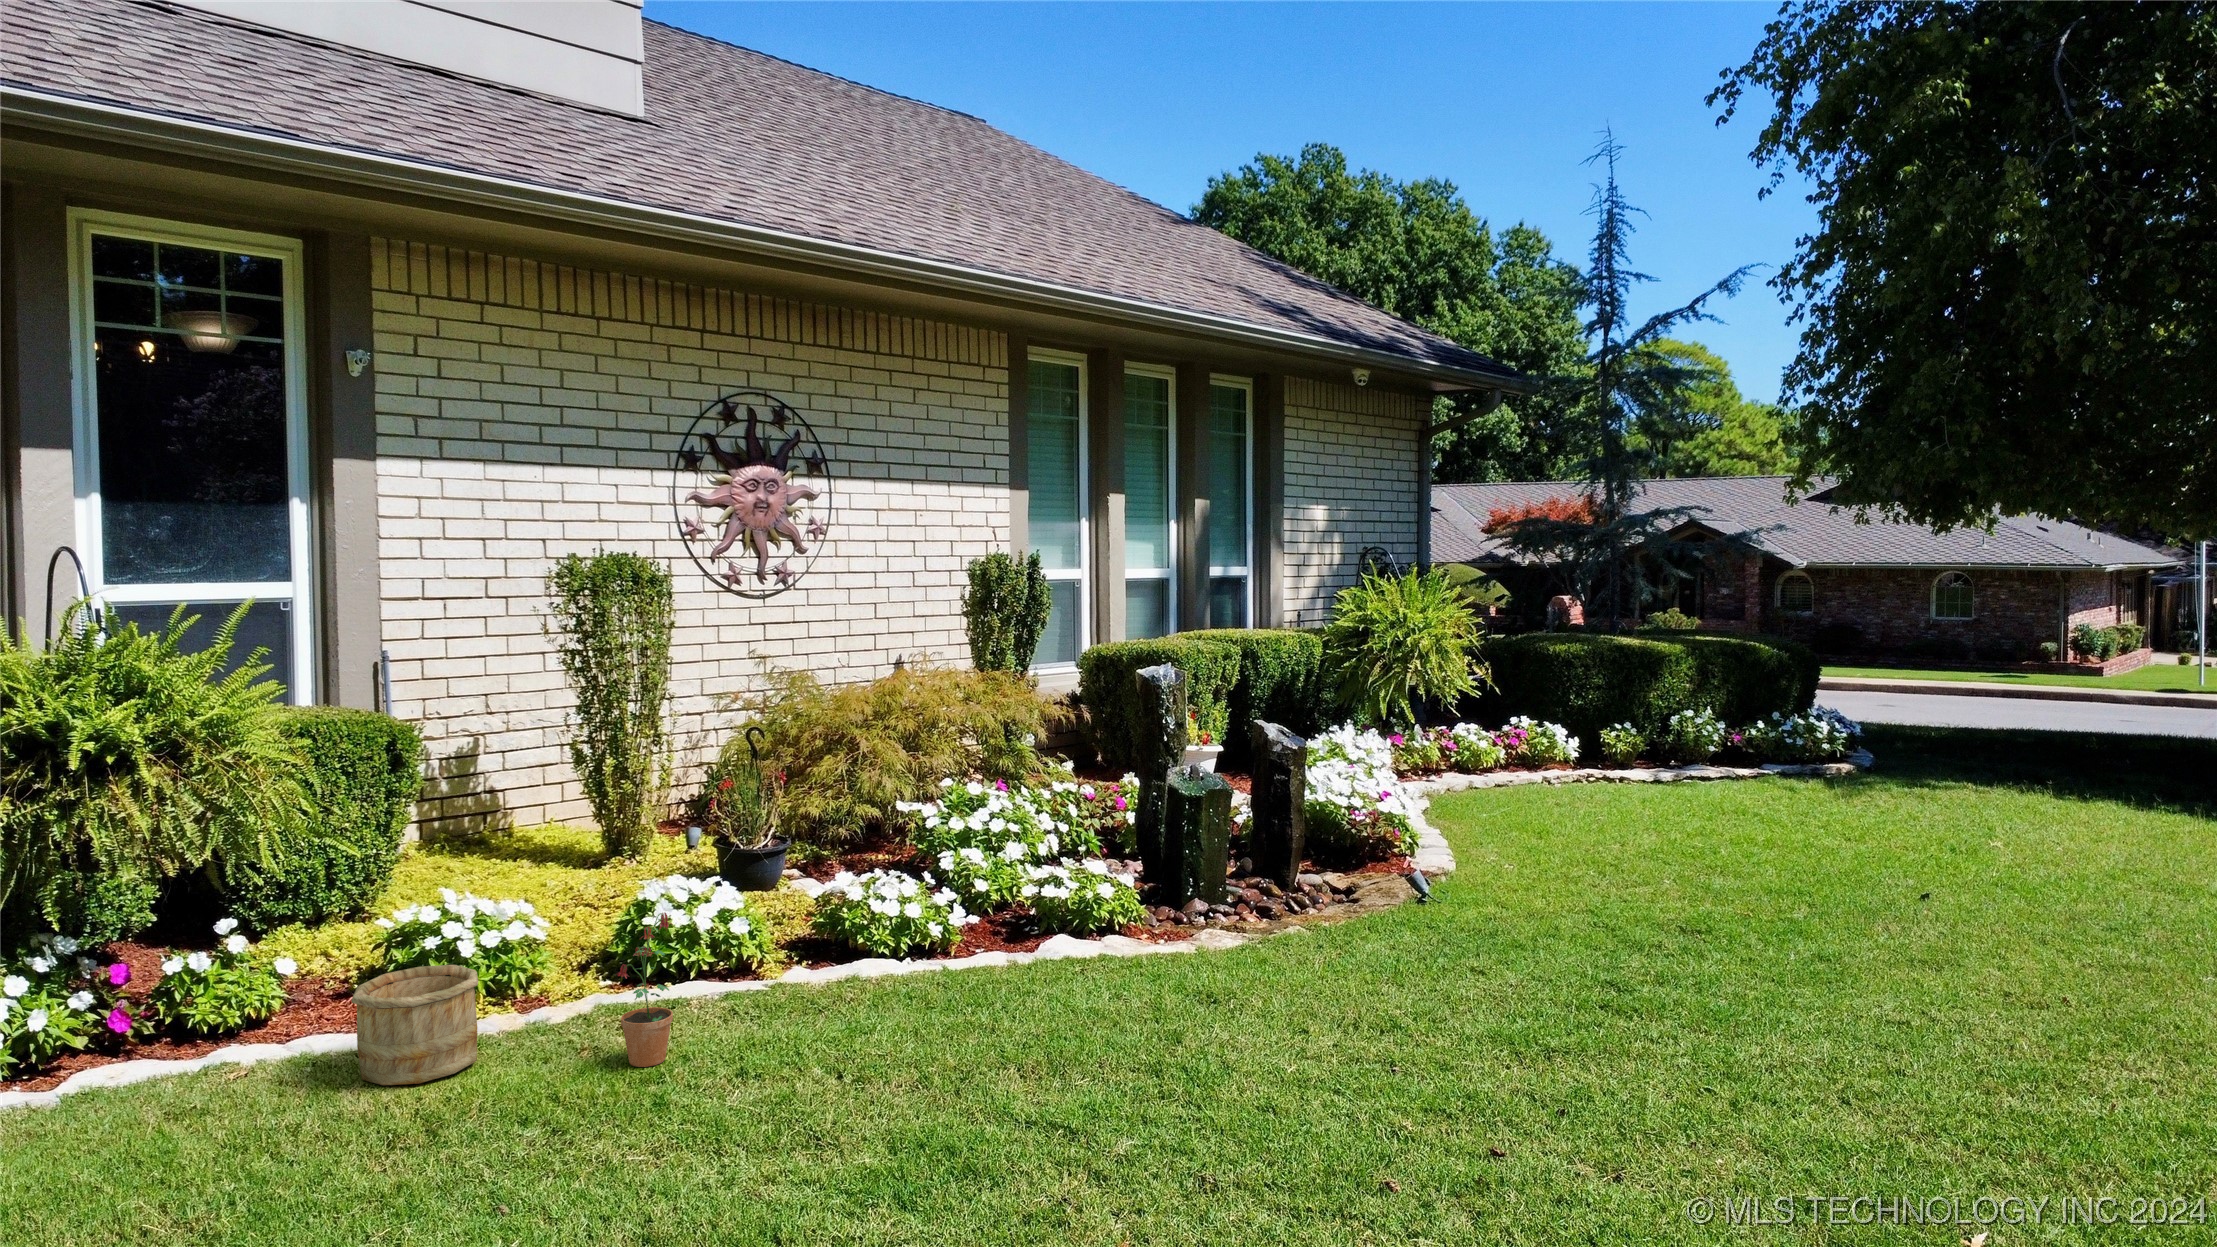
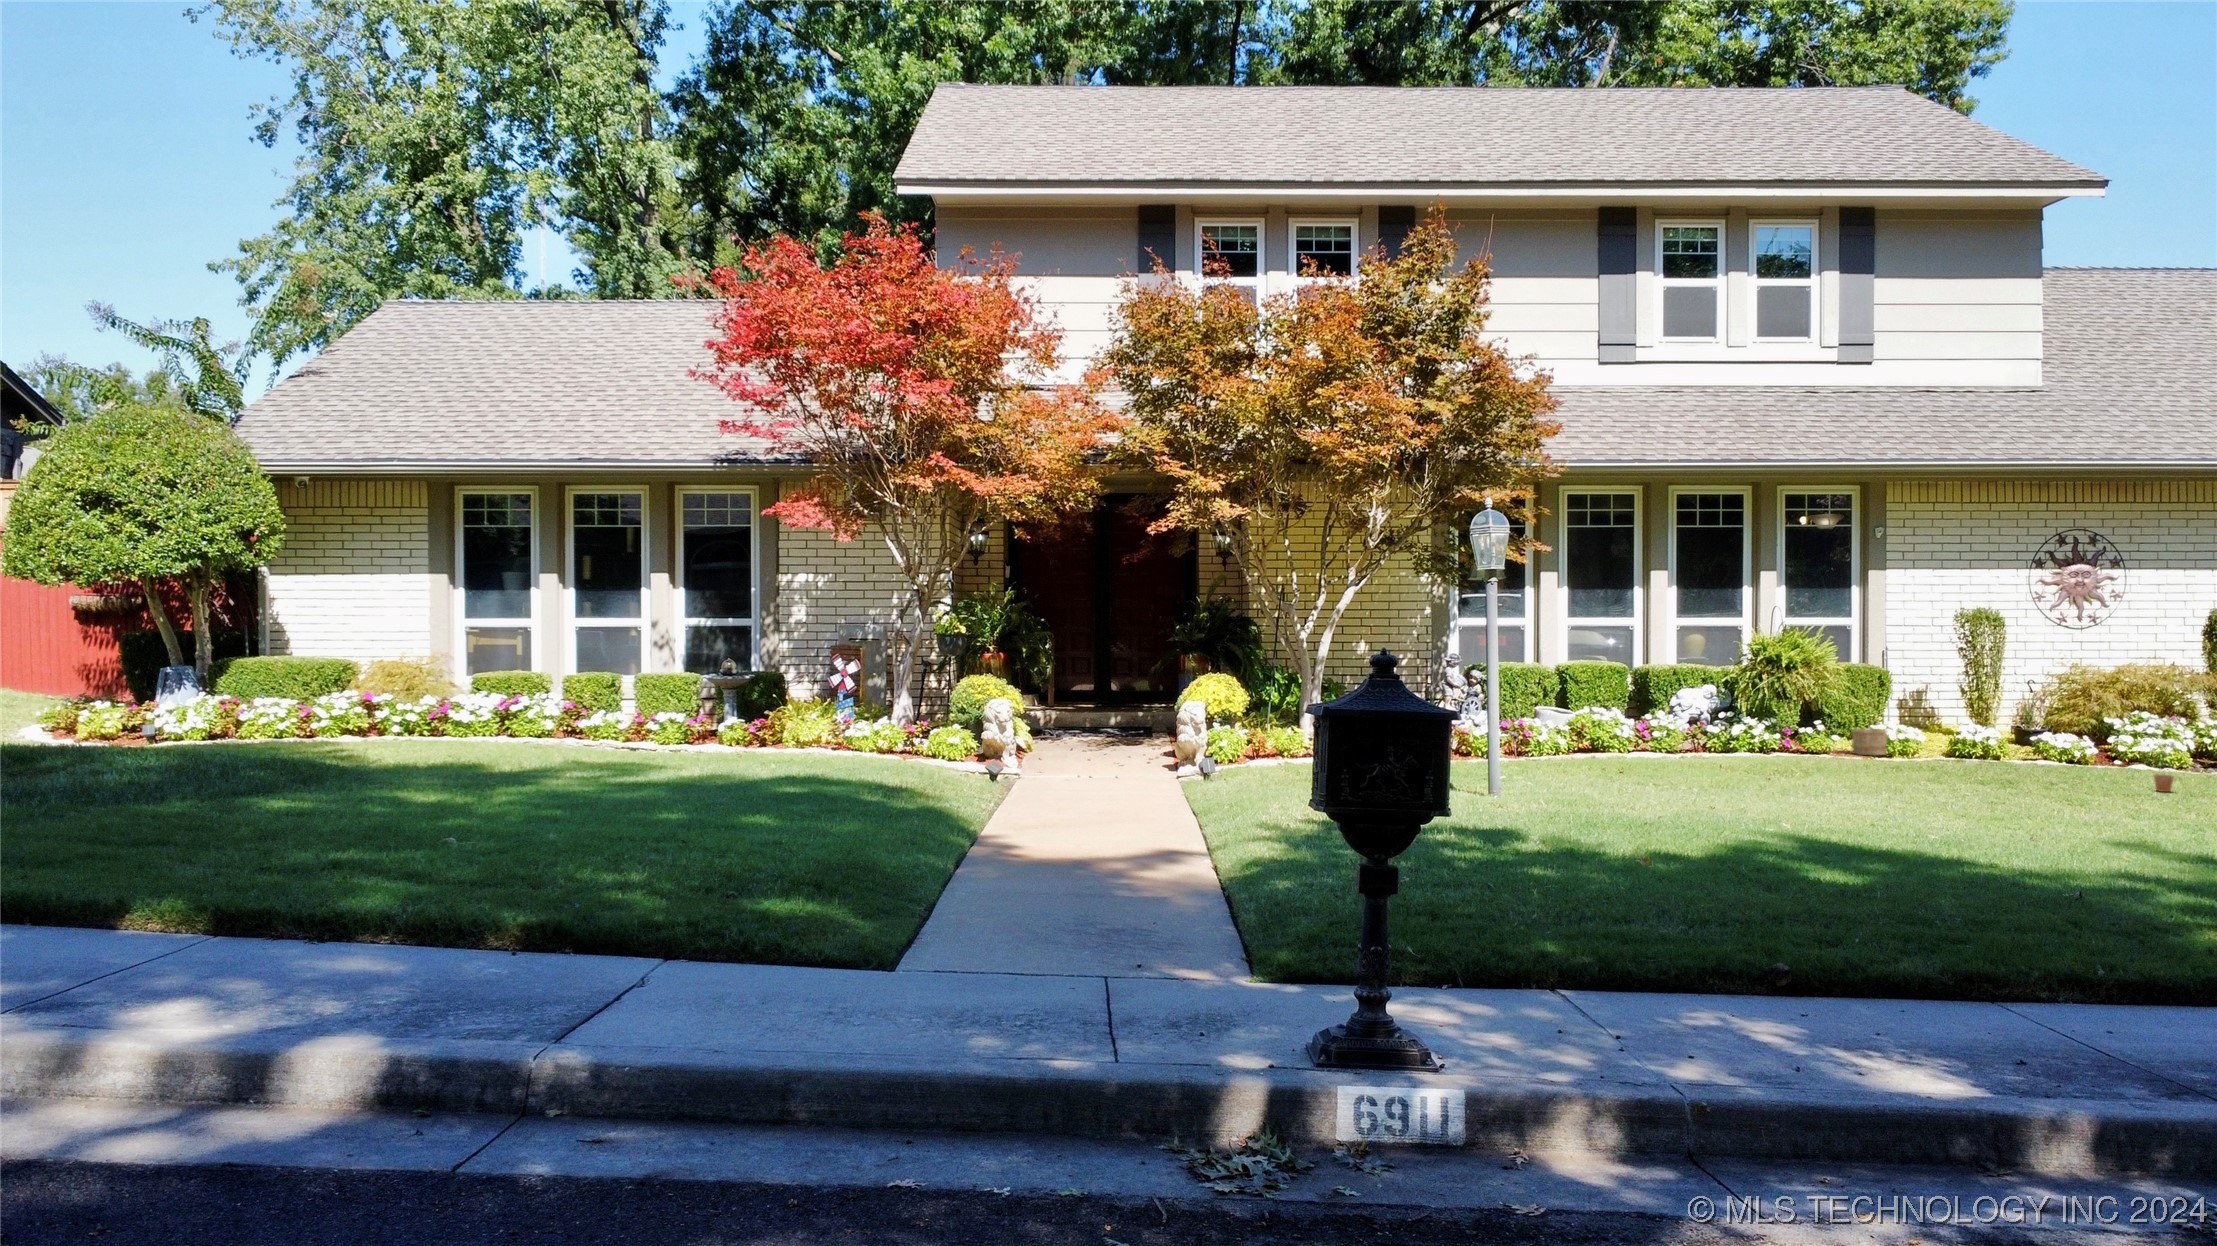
potted plant: present [618,913,673,1067] -> present [2154,743,2174,792]

